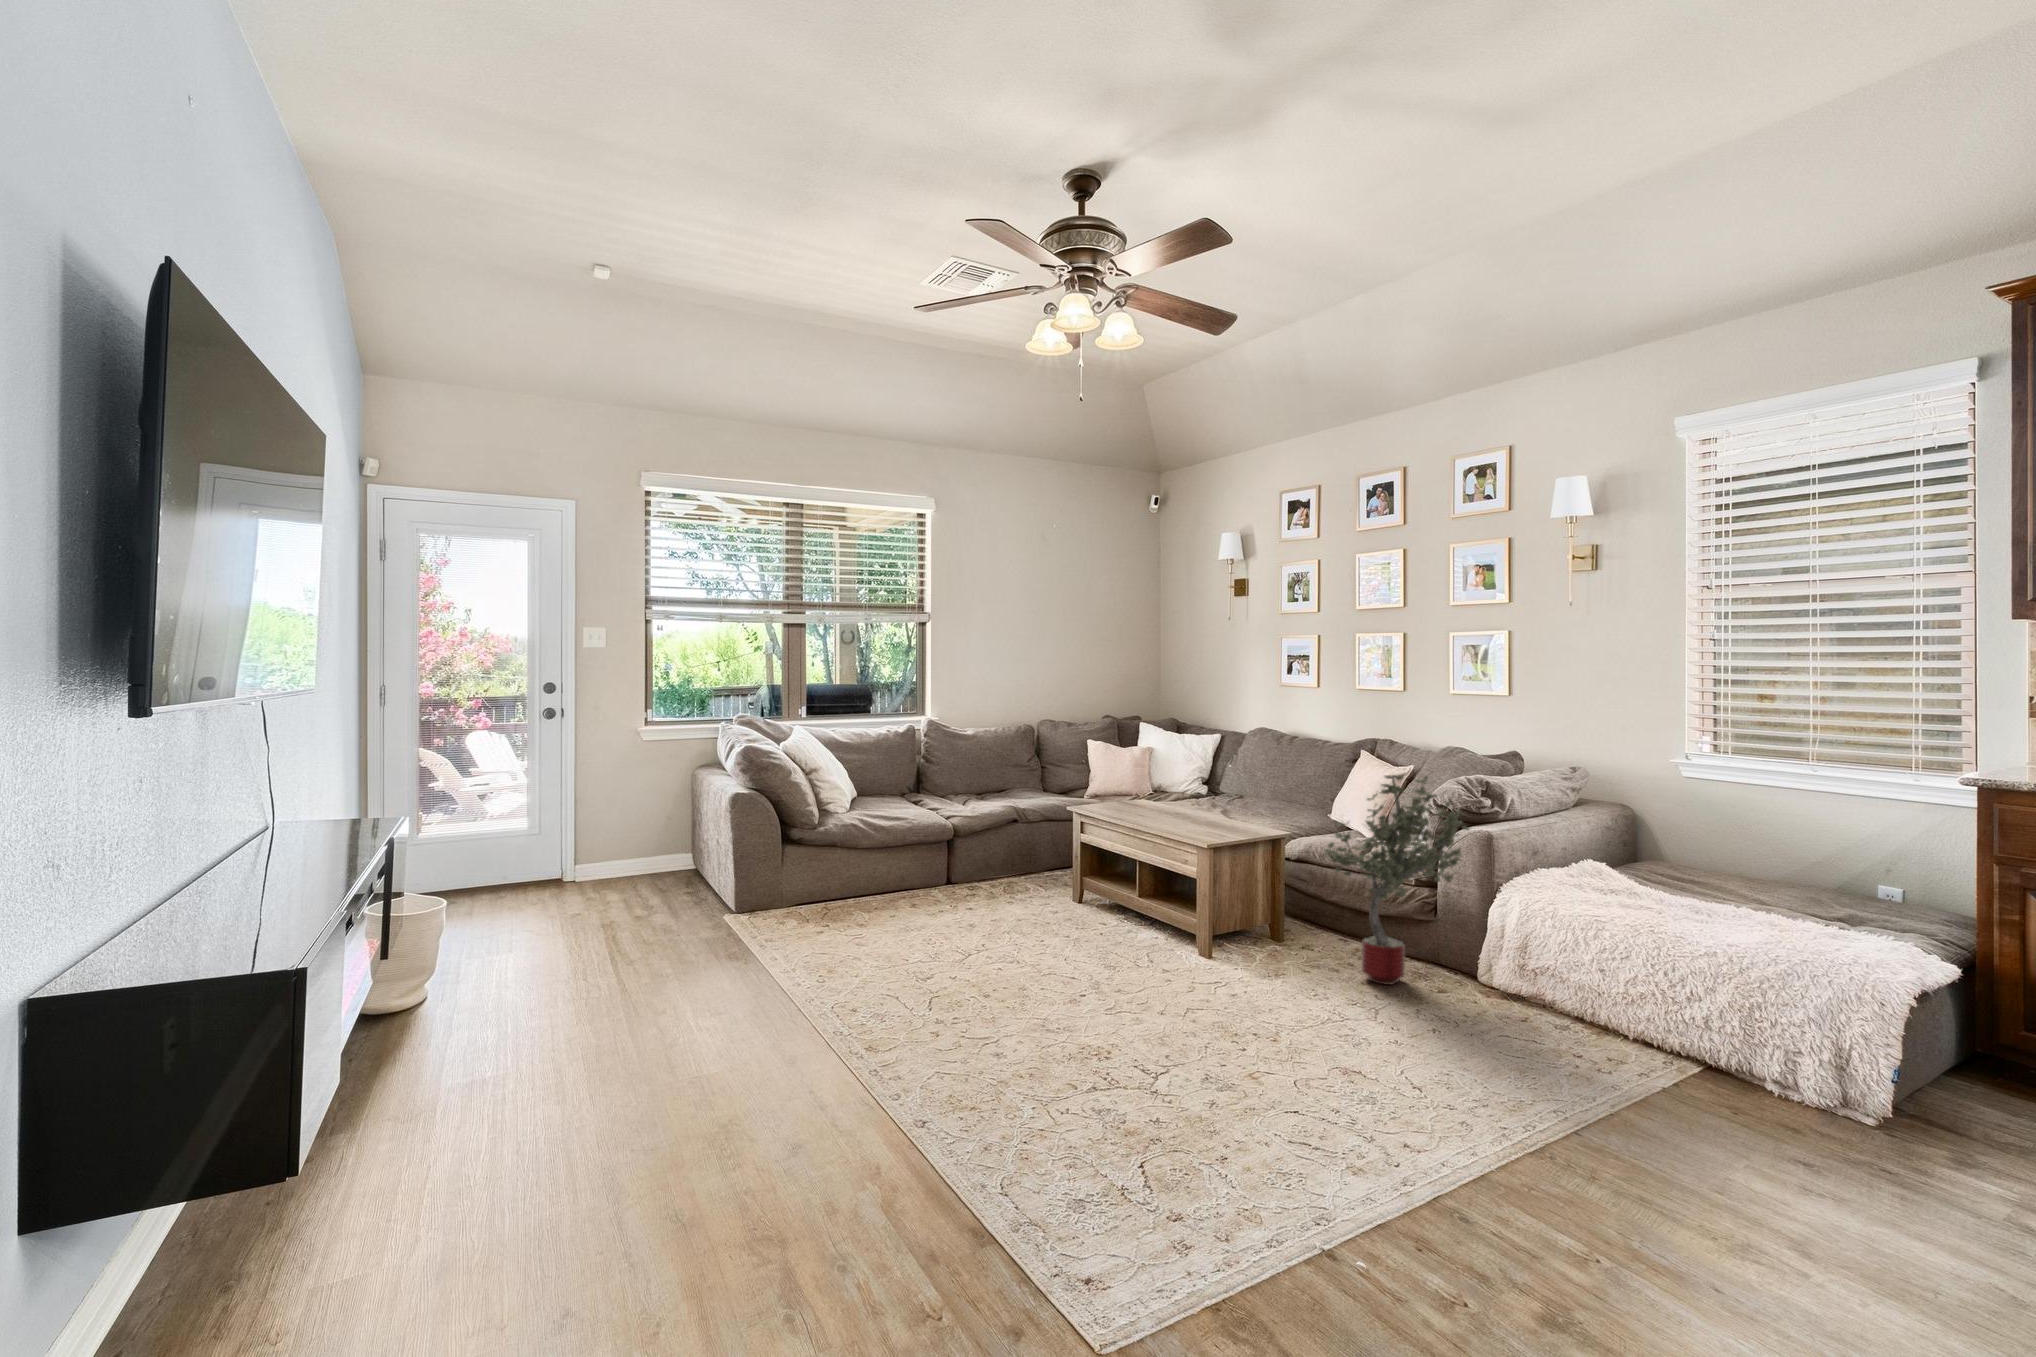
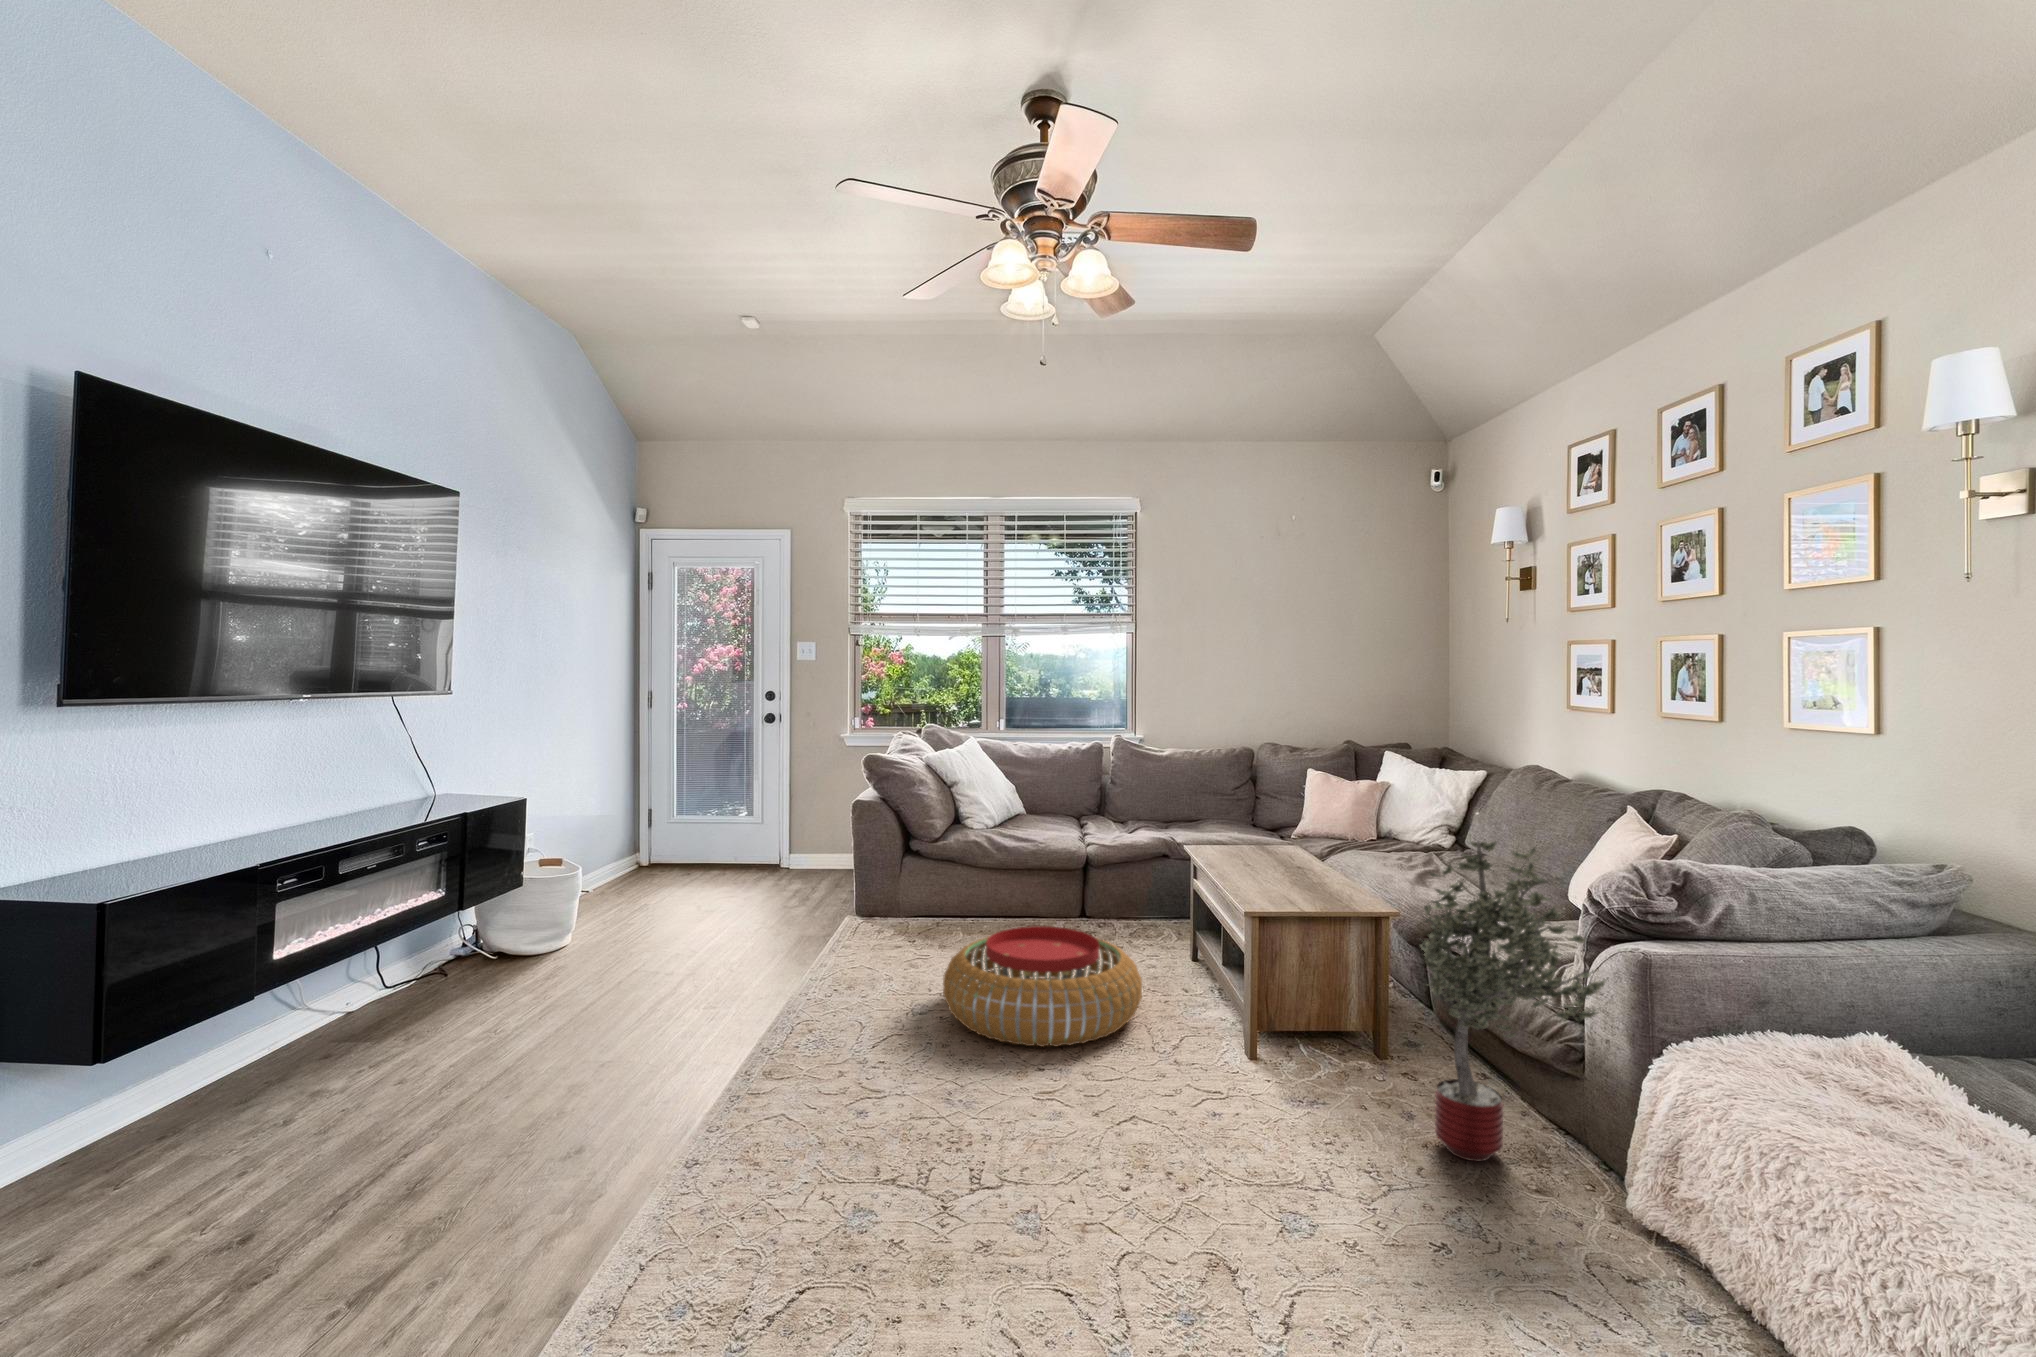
pouf: none [938,884,1108,979] -> present [943,926,1142,1047]

